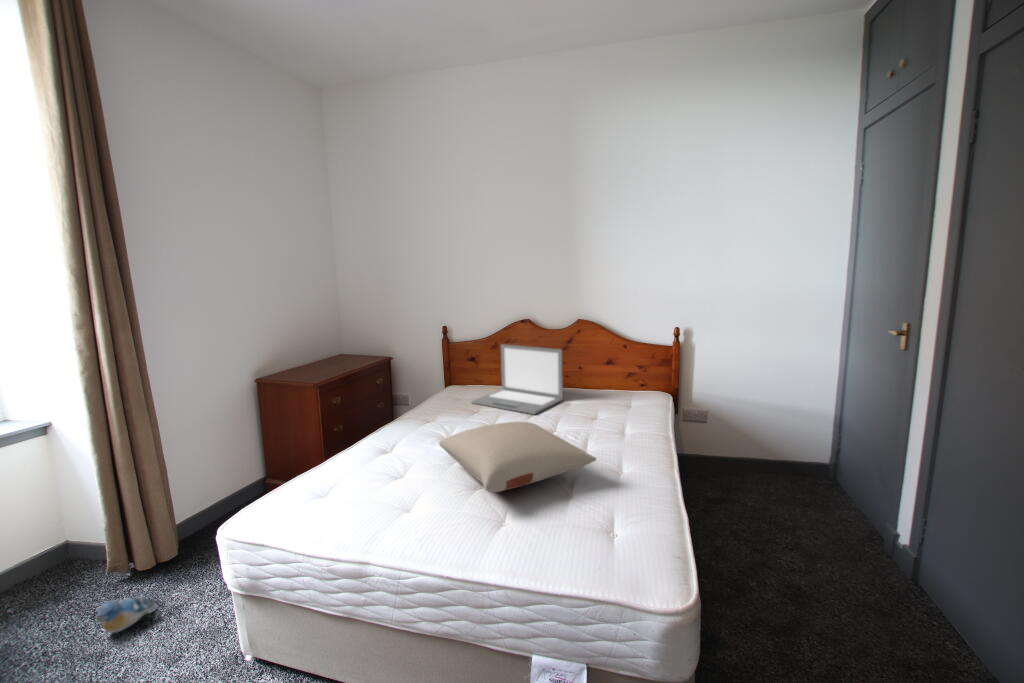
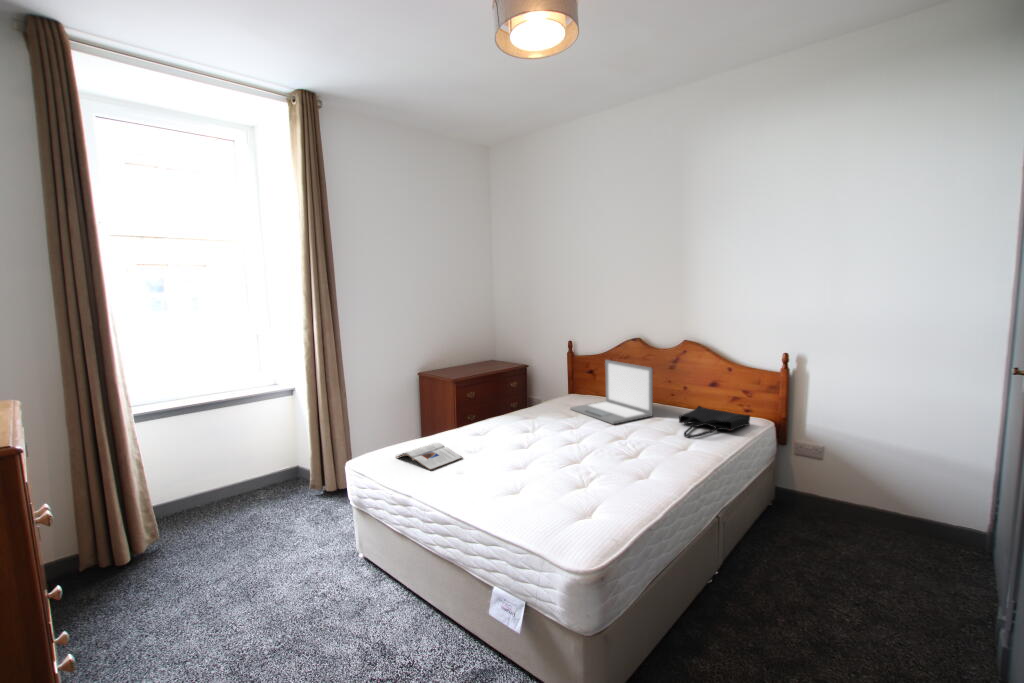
tote bag: none [595,384,656,419] -> present [679,406,750,438]
pillow: present [439,422,596,492] -> none [500,421,606,470]
magazine: none [299,472,400,515] -> present [396,443,463,470]
plush toy: present [97,596,157,633] -> none [296,501,330,522]

